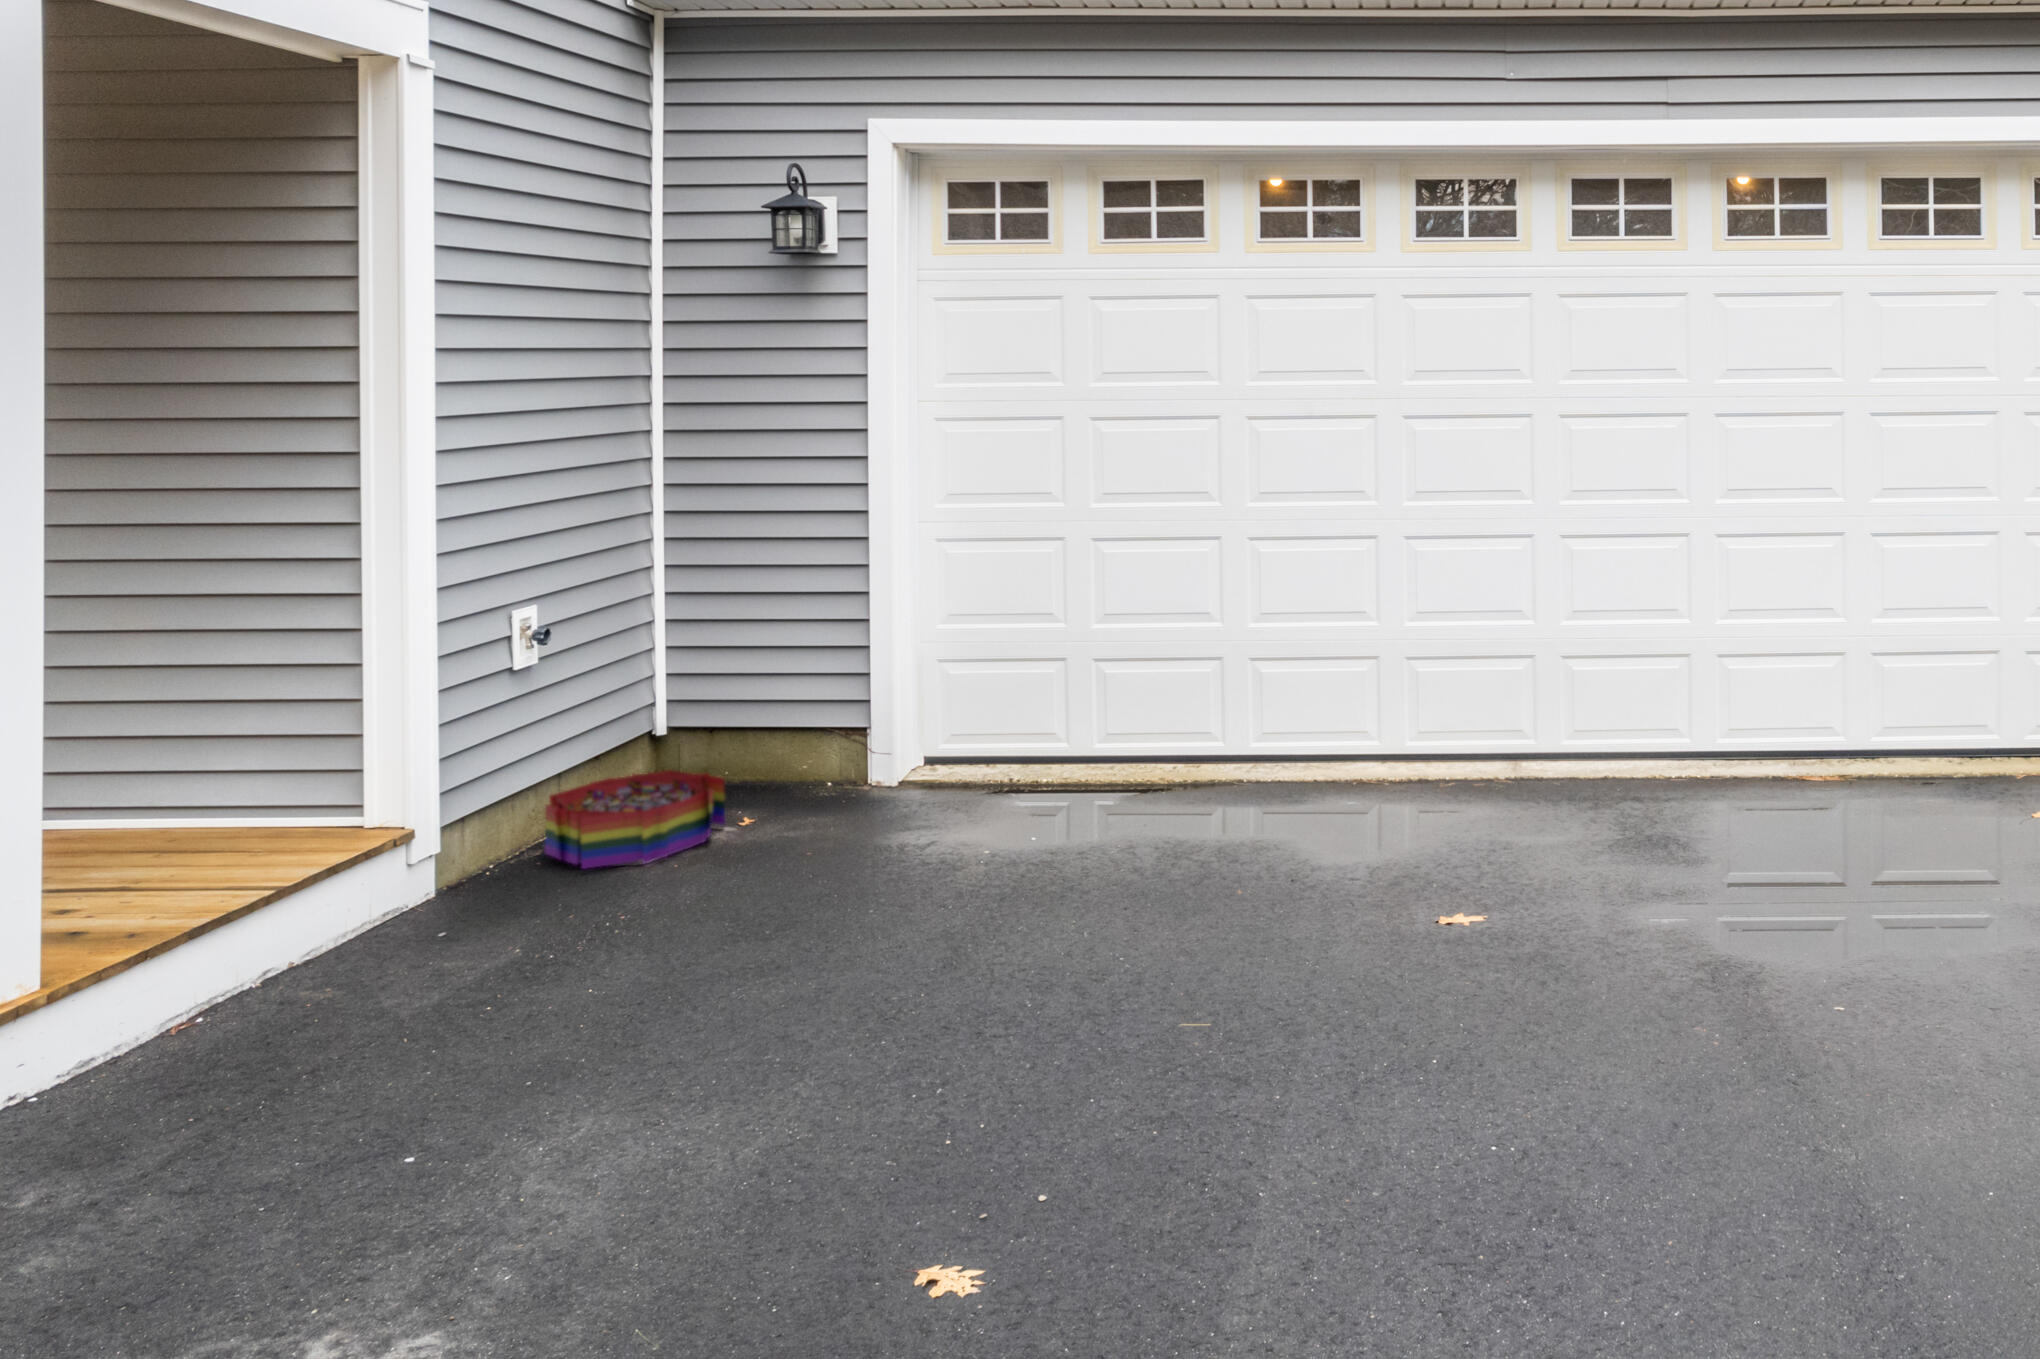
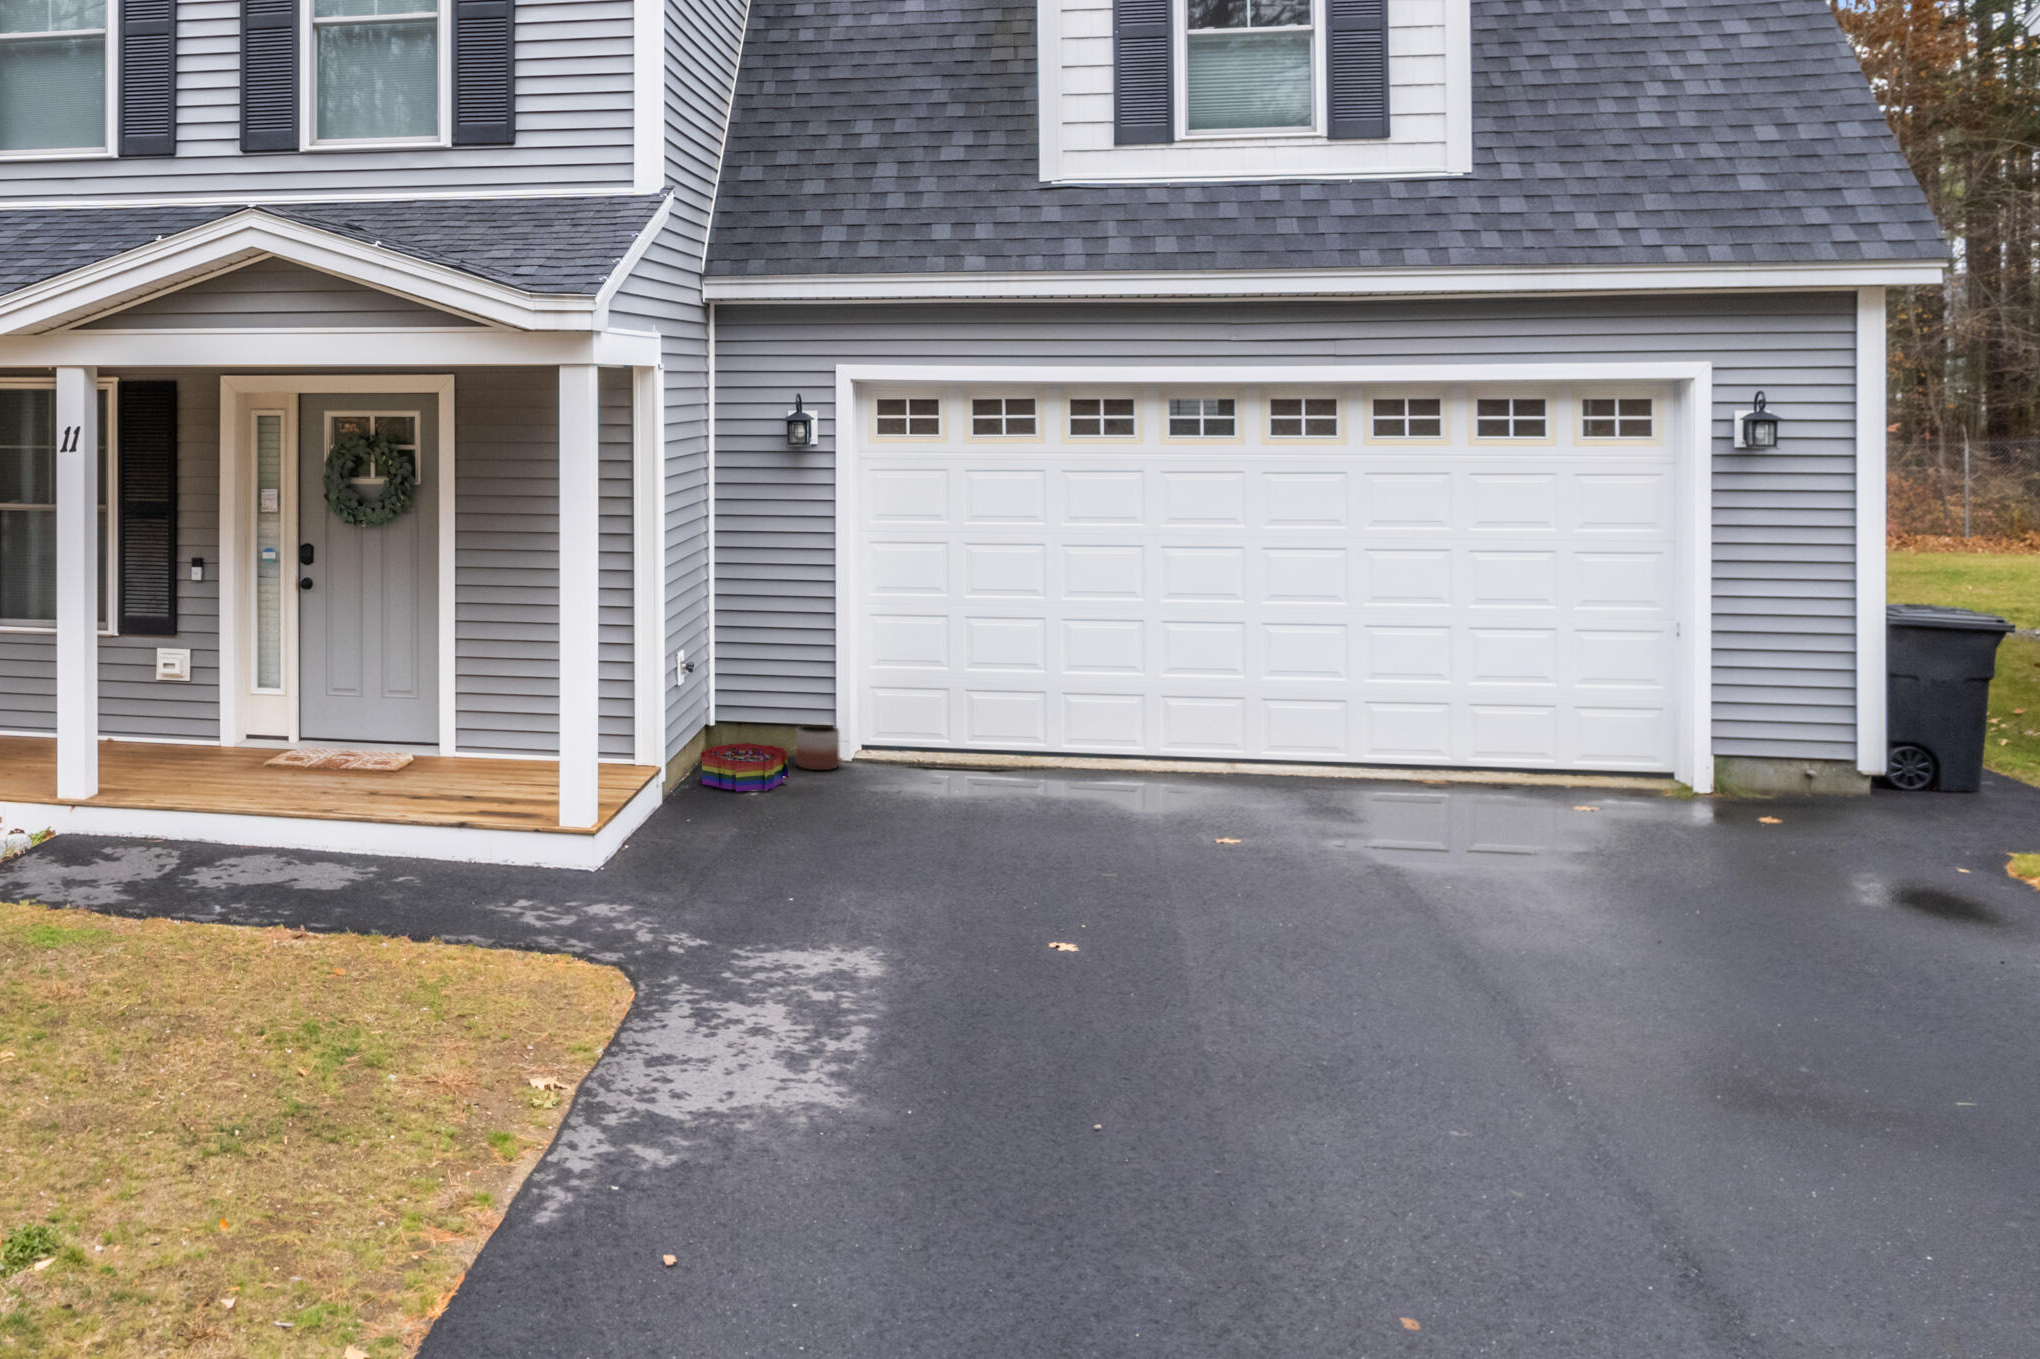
planter: none [780,729,860,810] -> present [796,725,840,770]

